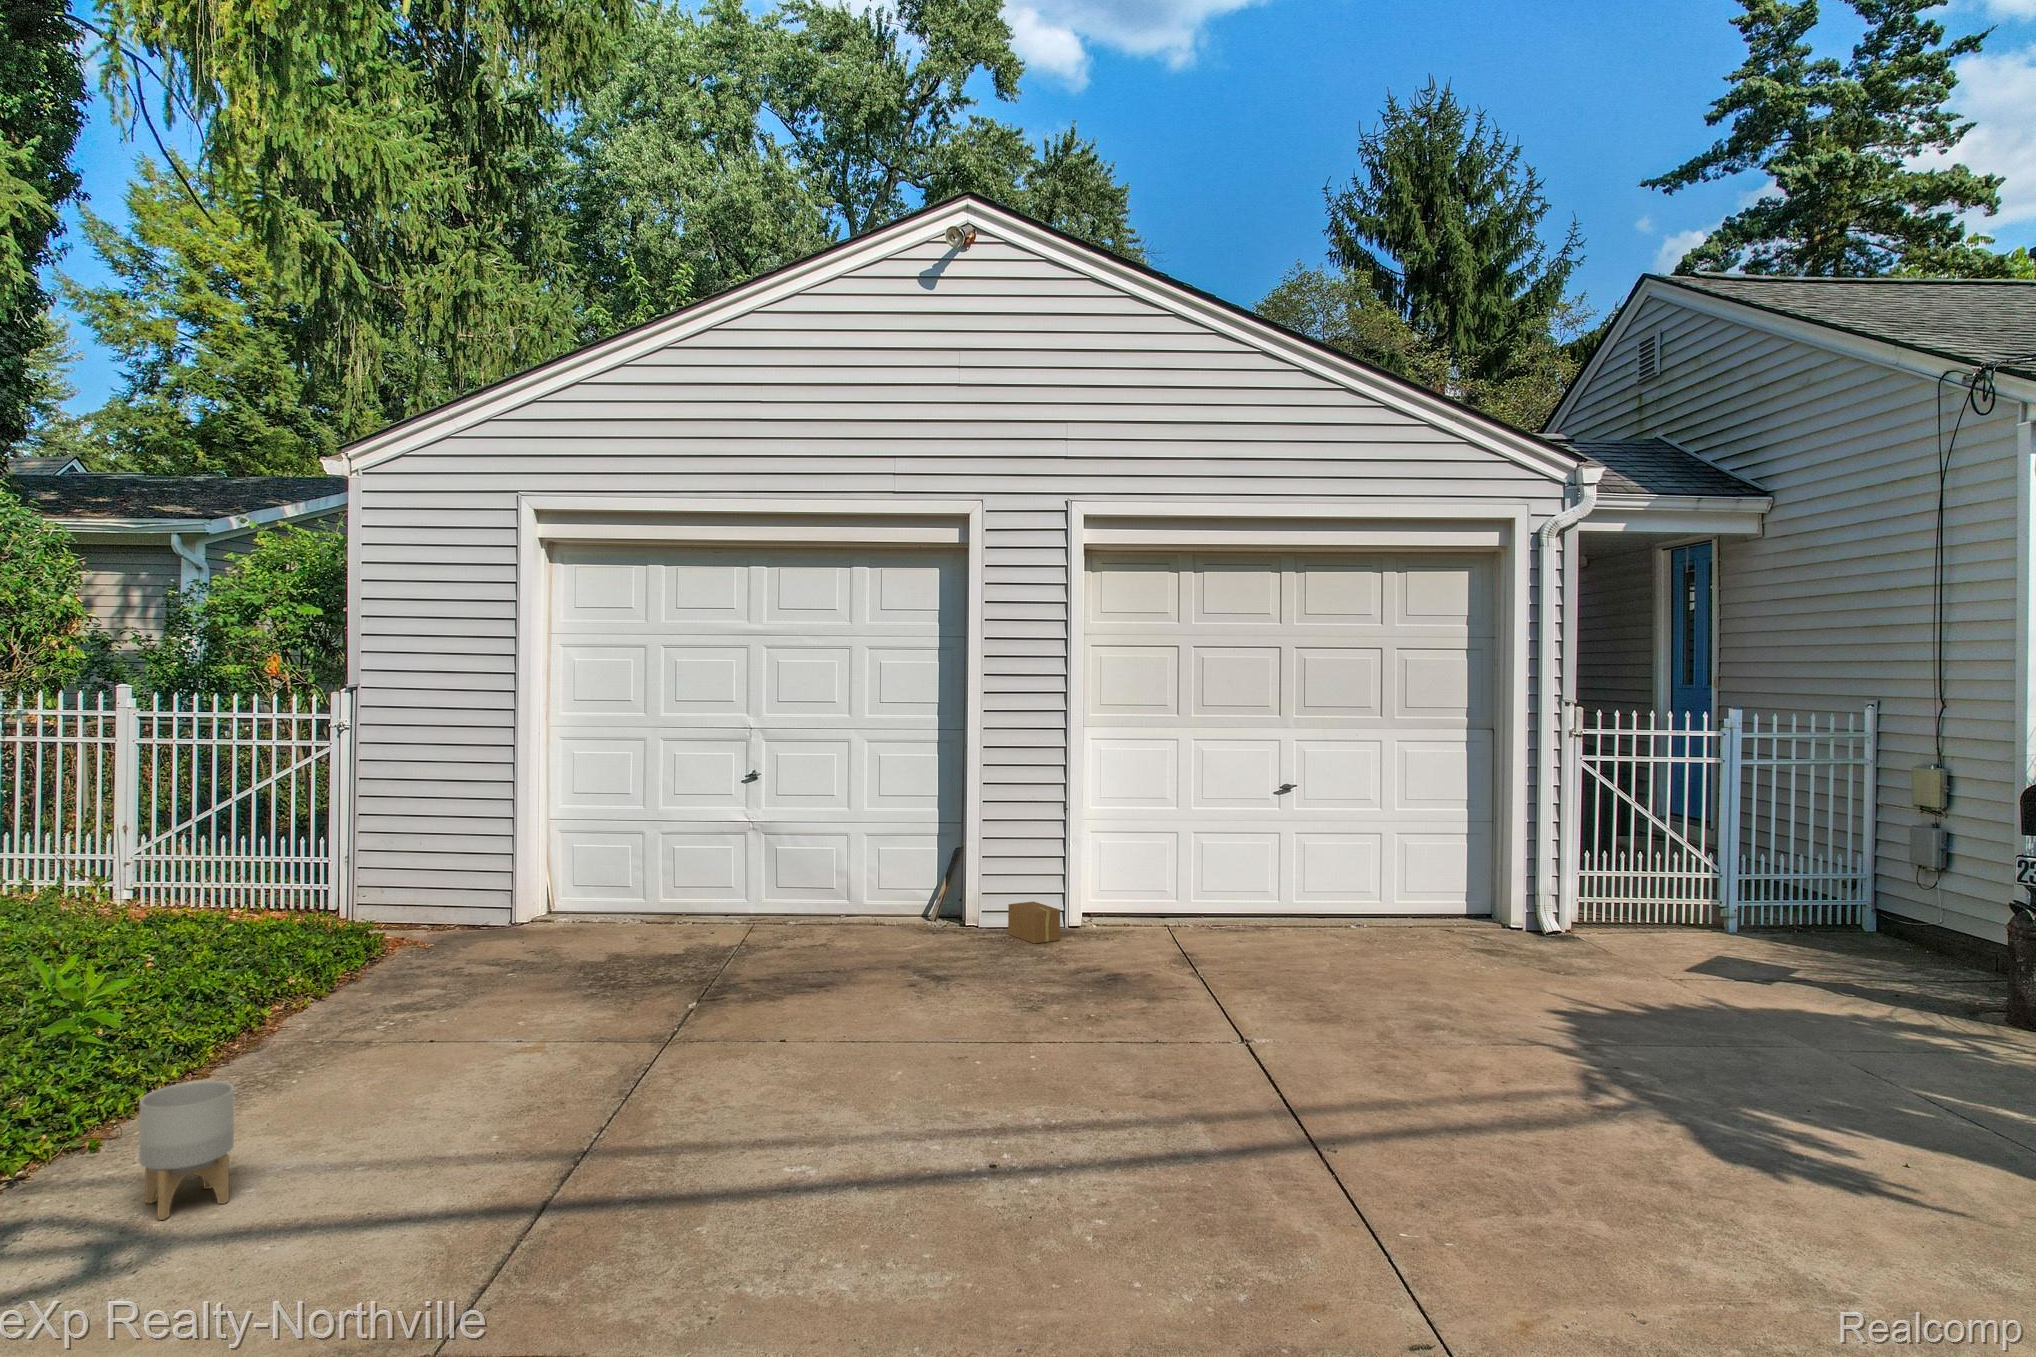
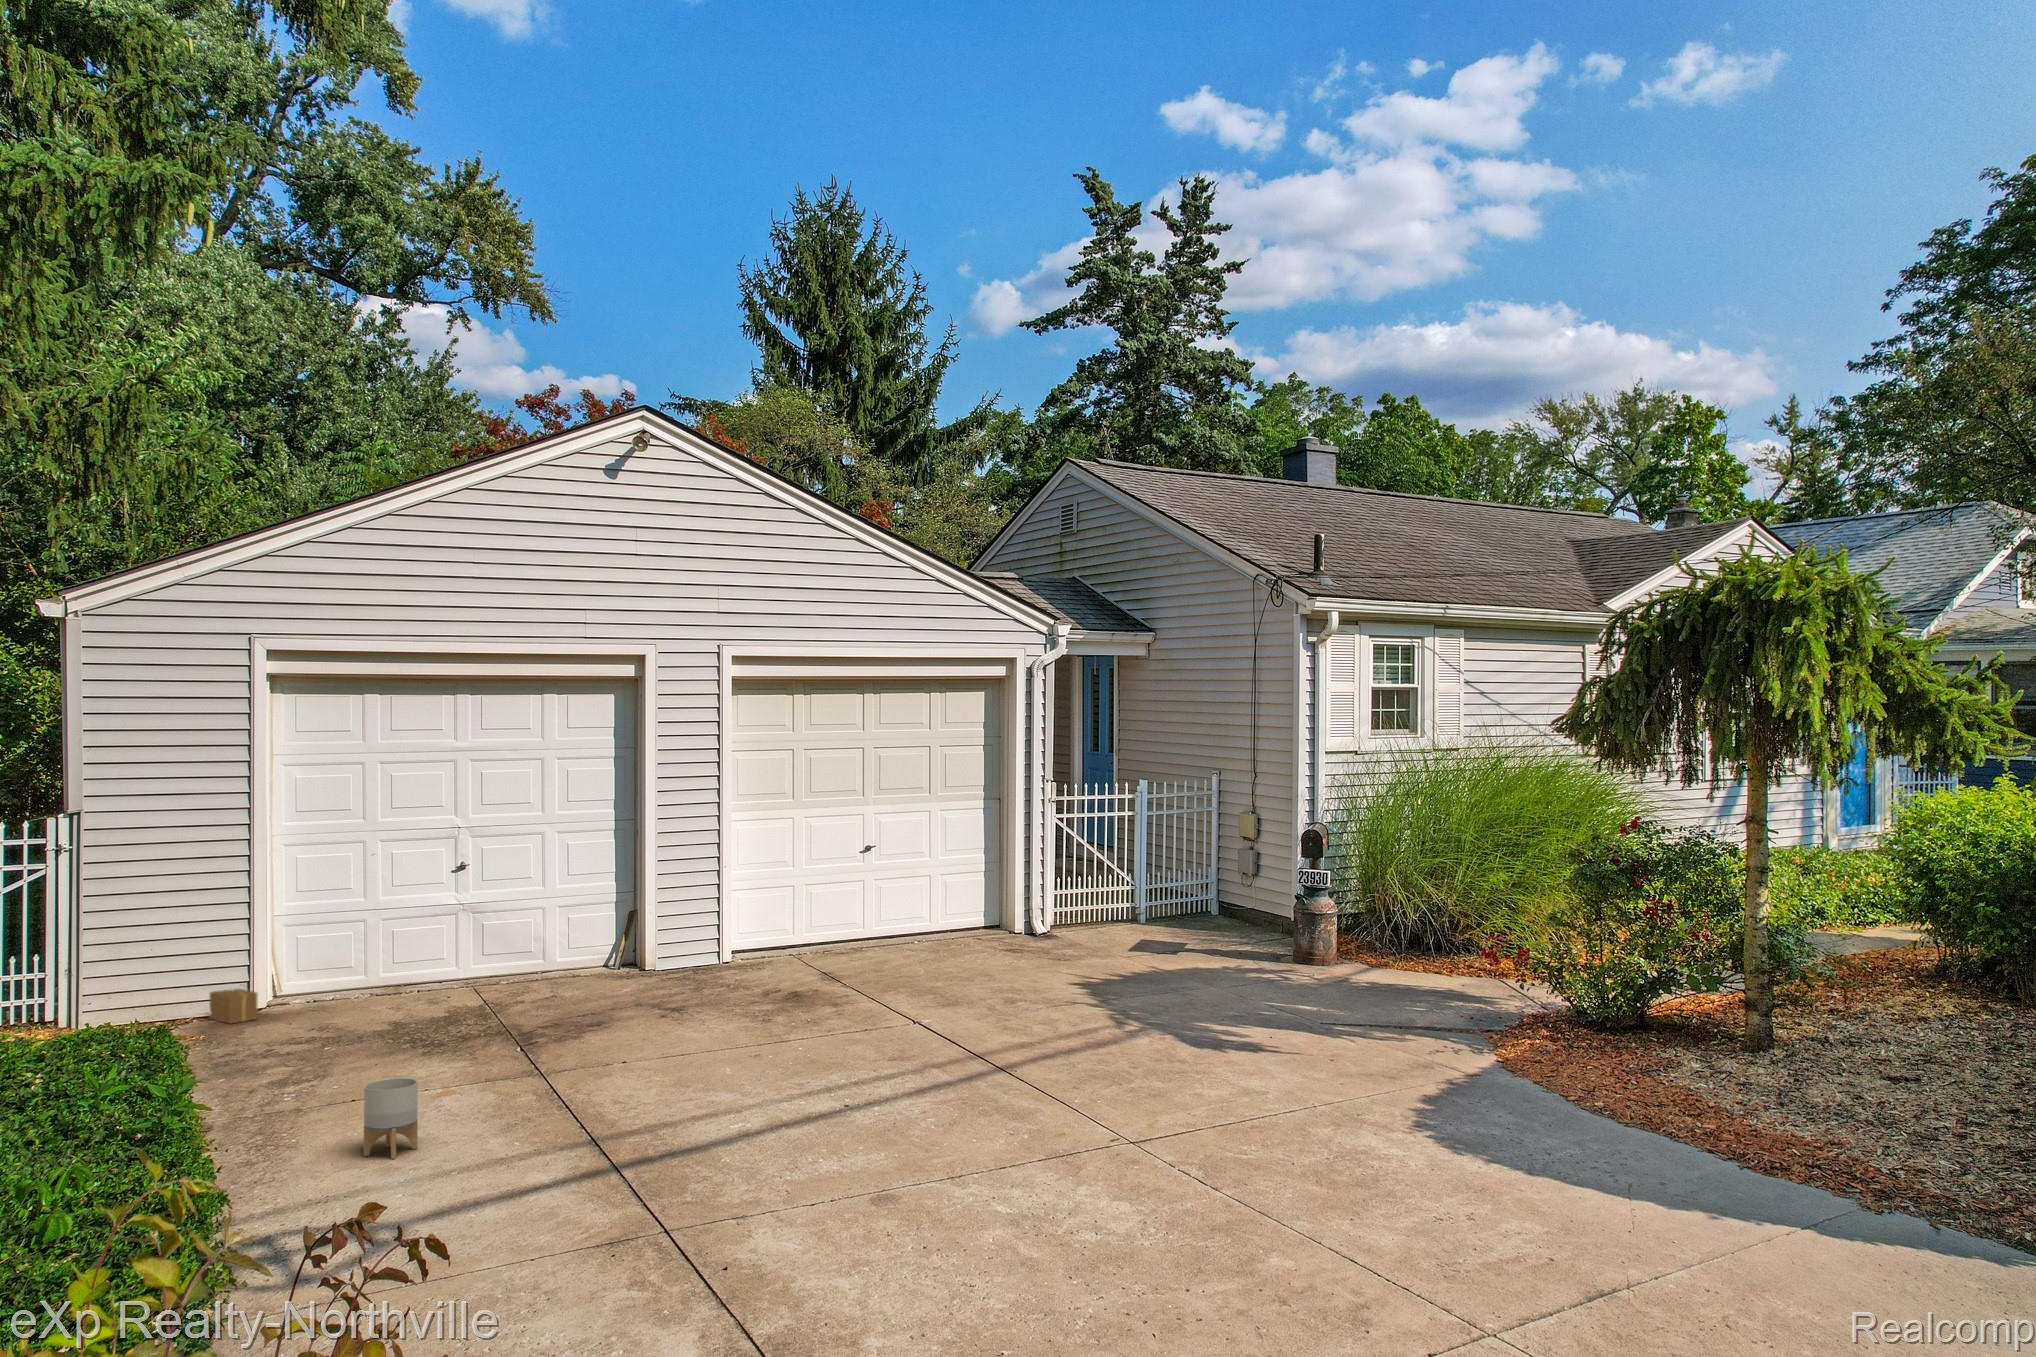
cardboard box: present [1008,902,1060,943] -> present [209,989,258,1024]

